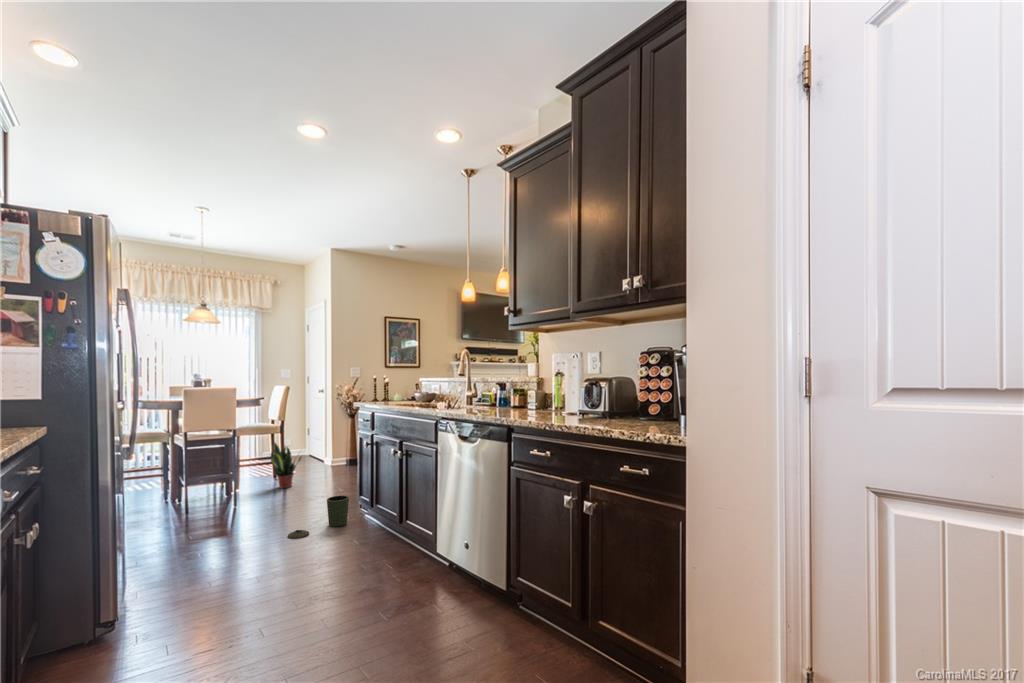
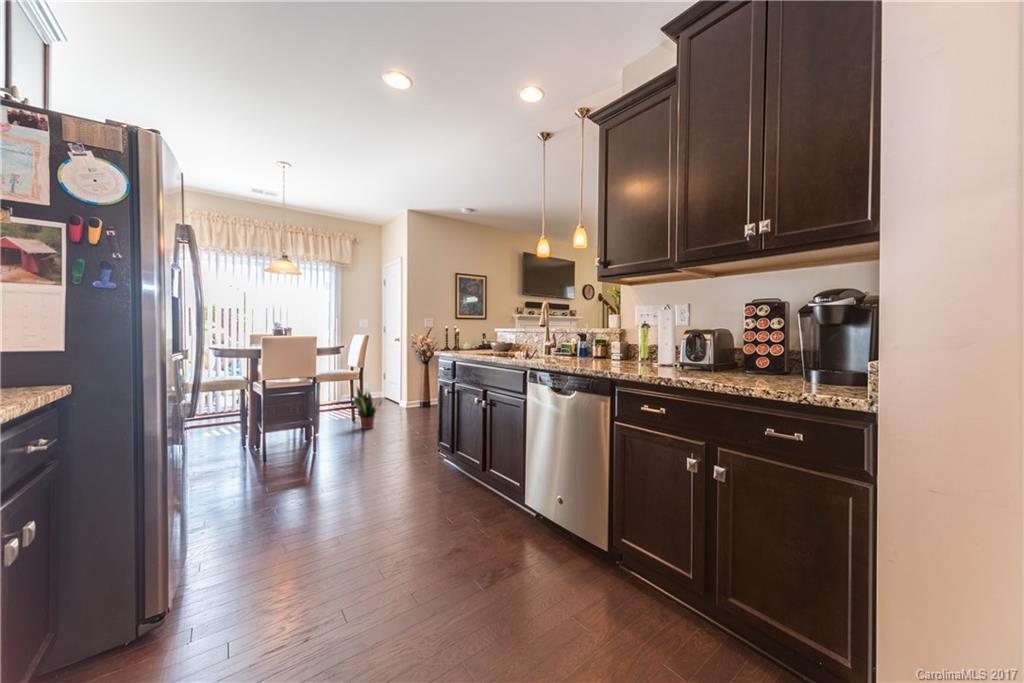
trash can: present [288,496,349,539] -> none [377,438,431,476]

